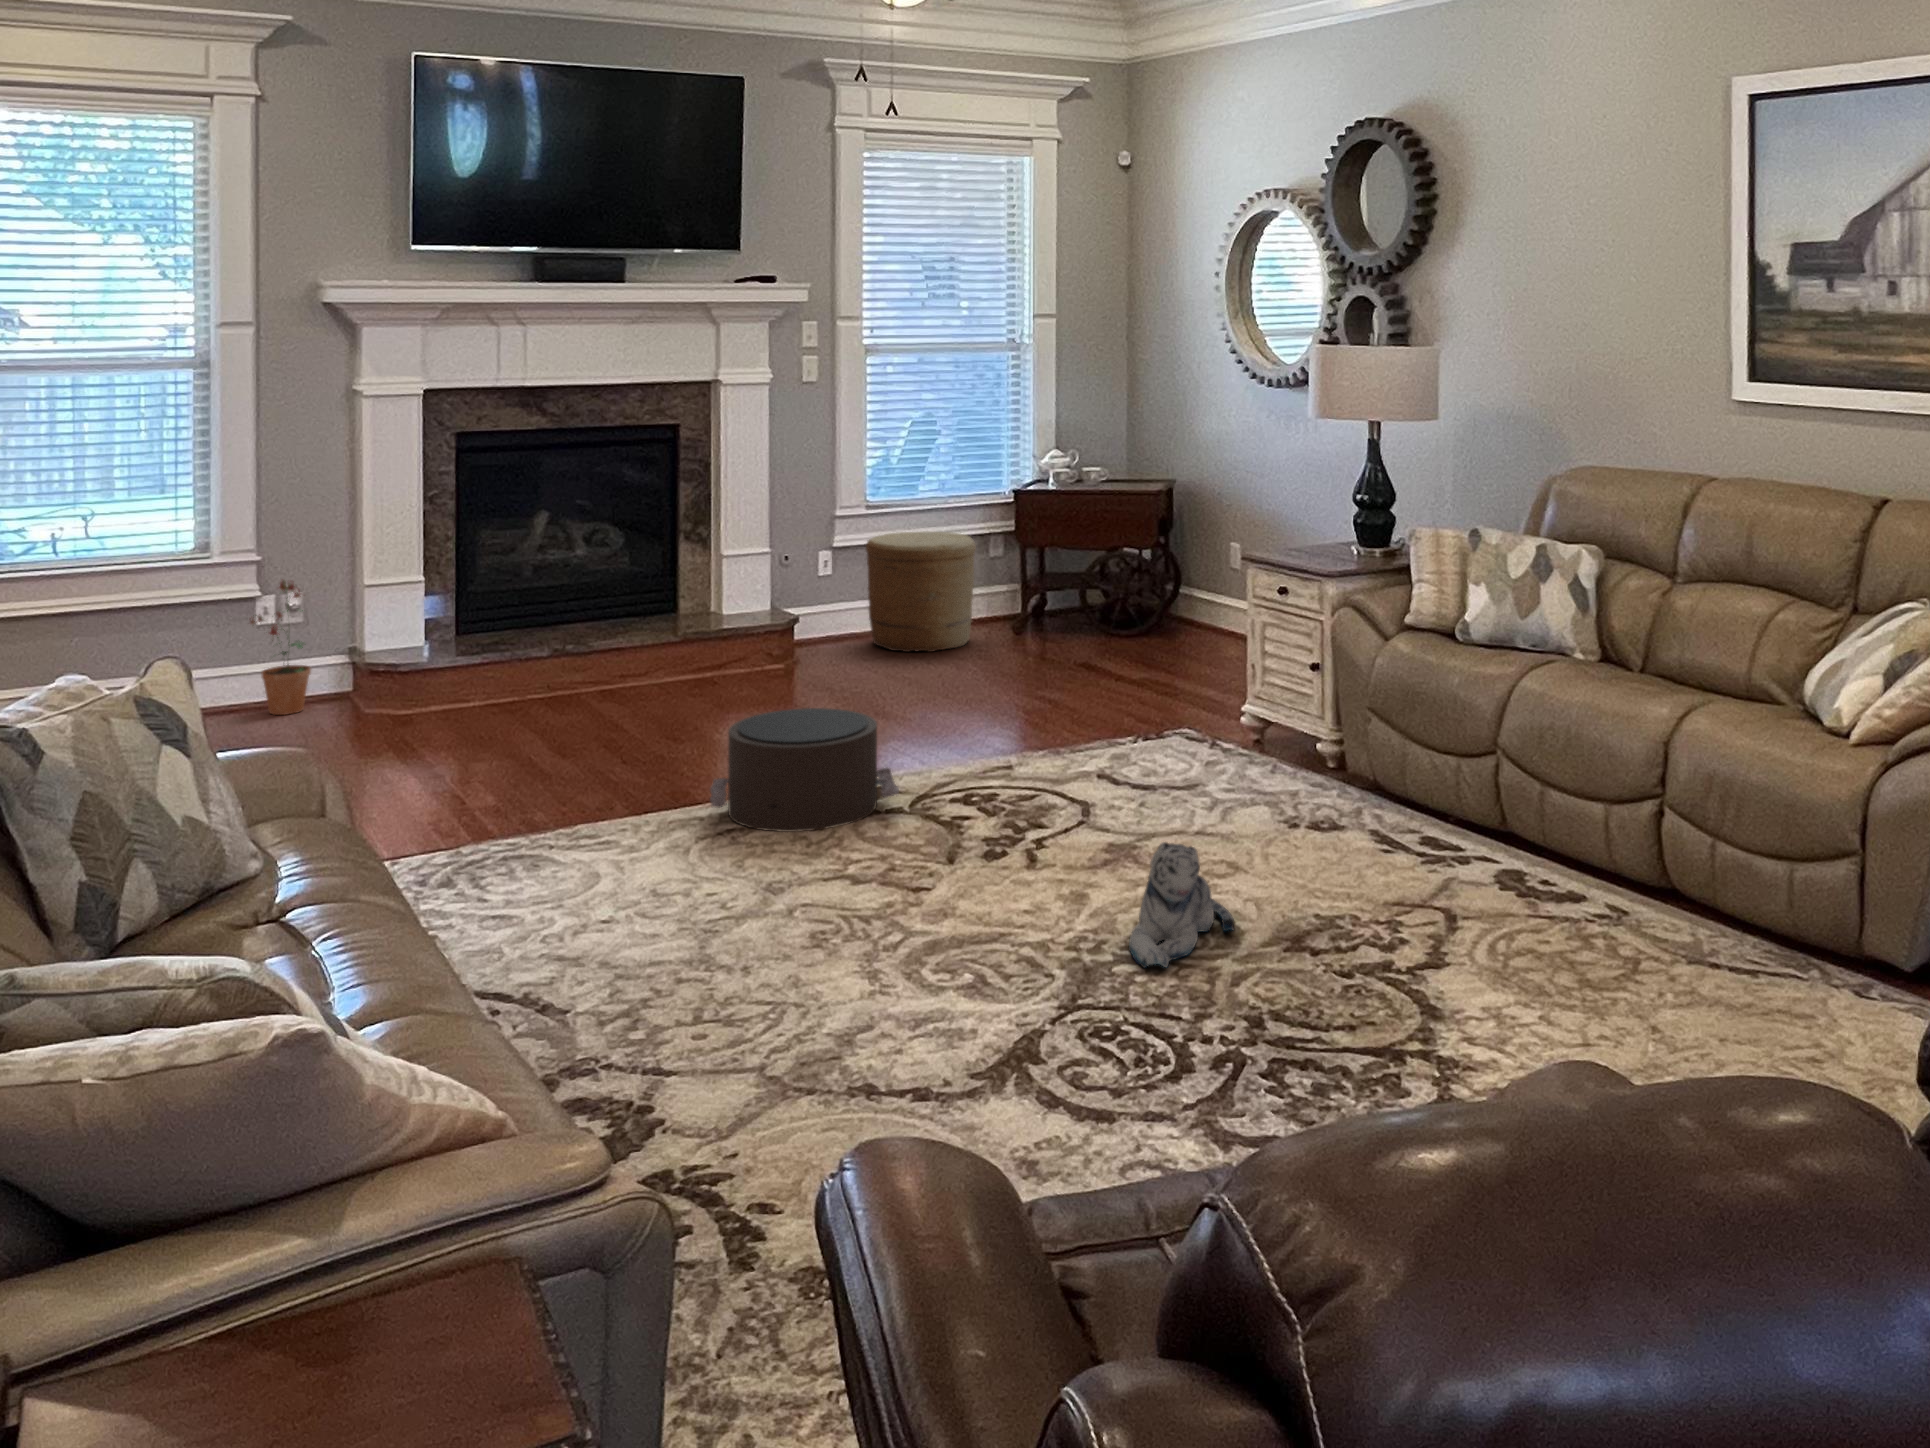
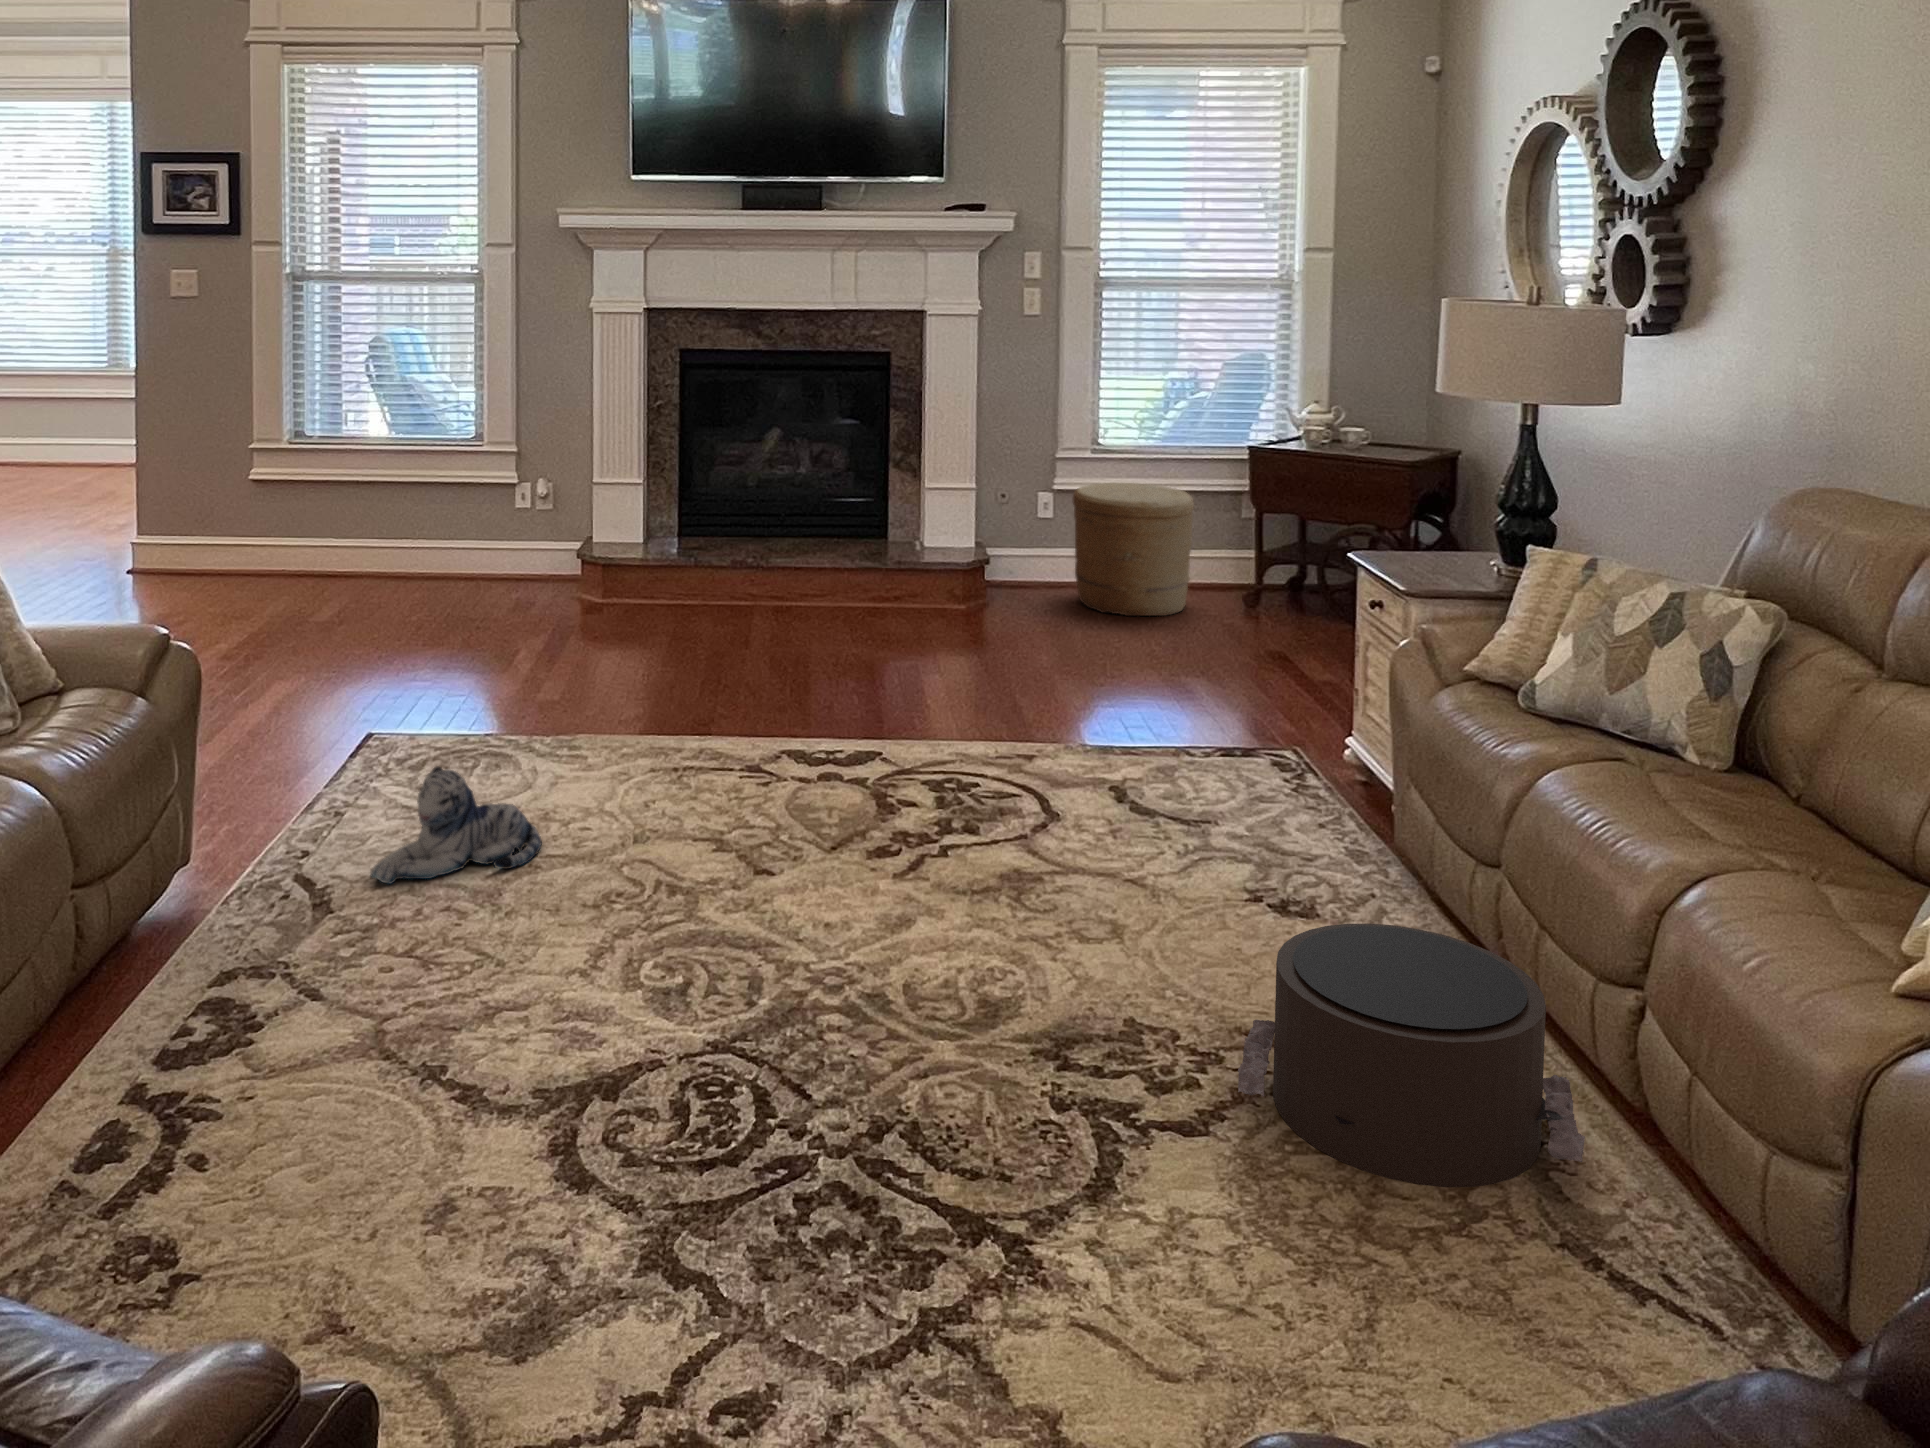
potted plant: present [251,580,311,715] -> none [506,469,549,587]
pouf: present [710,708,899,832] -> present [1238,923,1585,1187]
plush toy: present [1129,842,1234,968] -> present [370,766,542,884]

